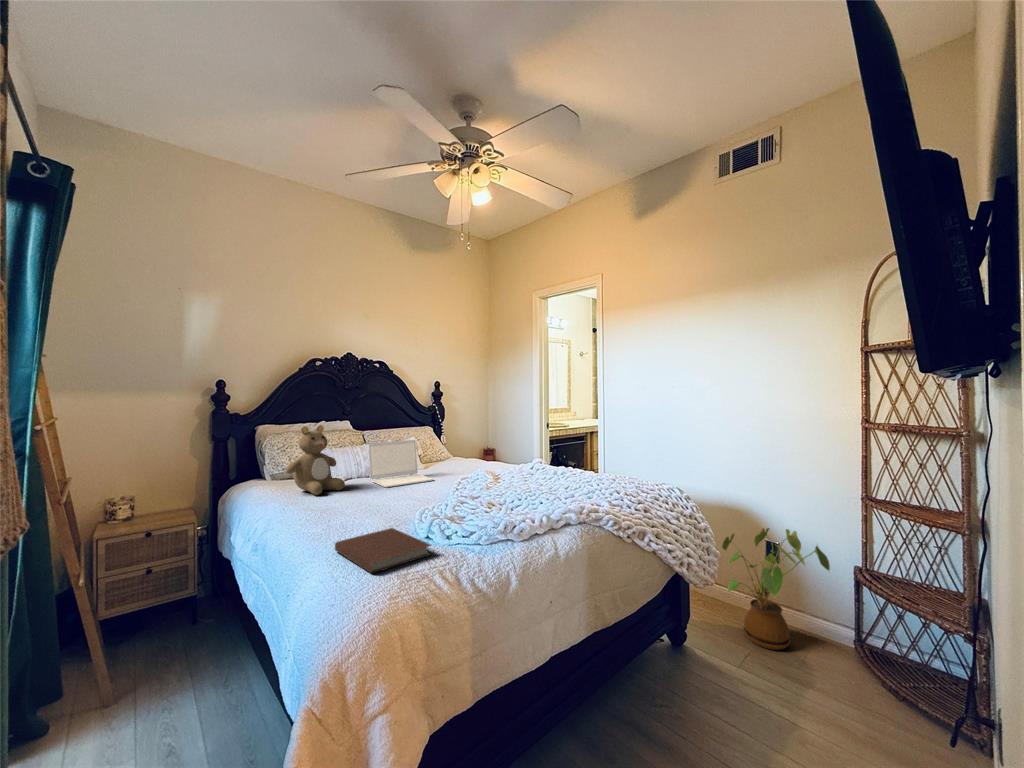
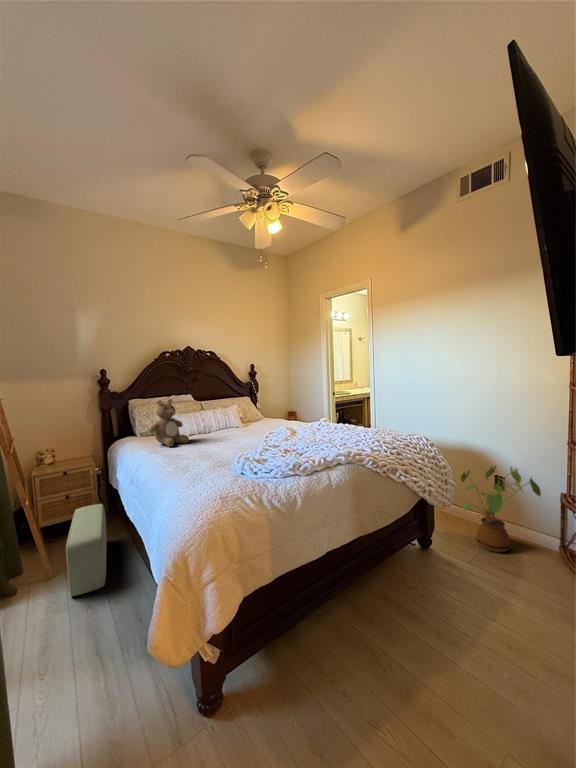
laptop: present [369,440,433,487] -> none [204,407,250,441]
notebook: present [335,528,431,573] -> none [182,468,245,497]
pouf: none [137,581,207,735] -> present [66,504,107,596]

